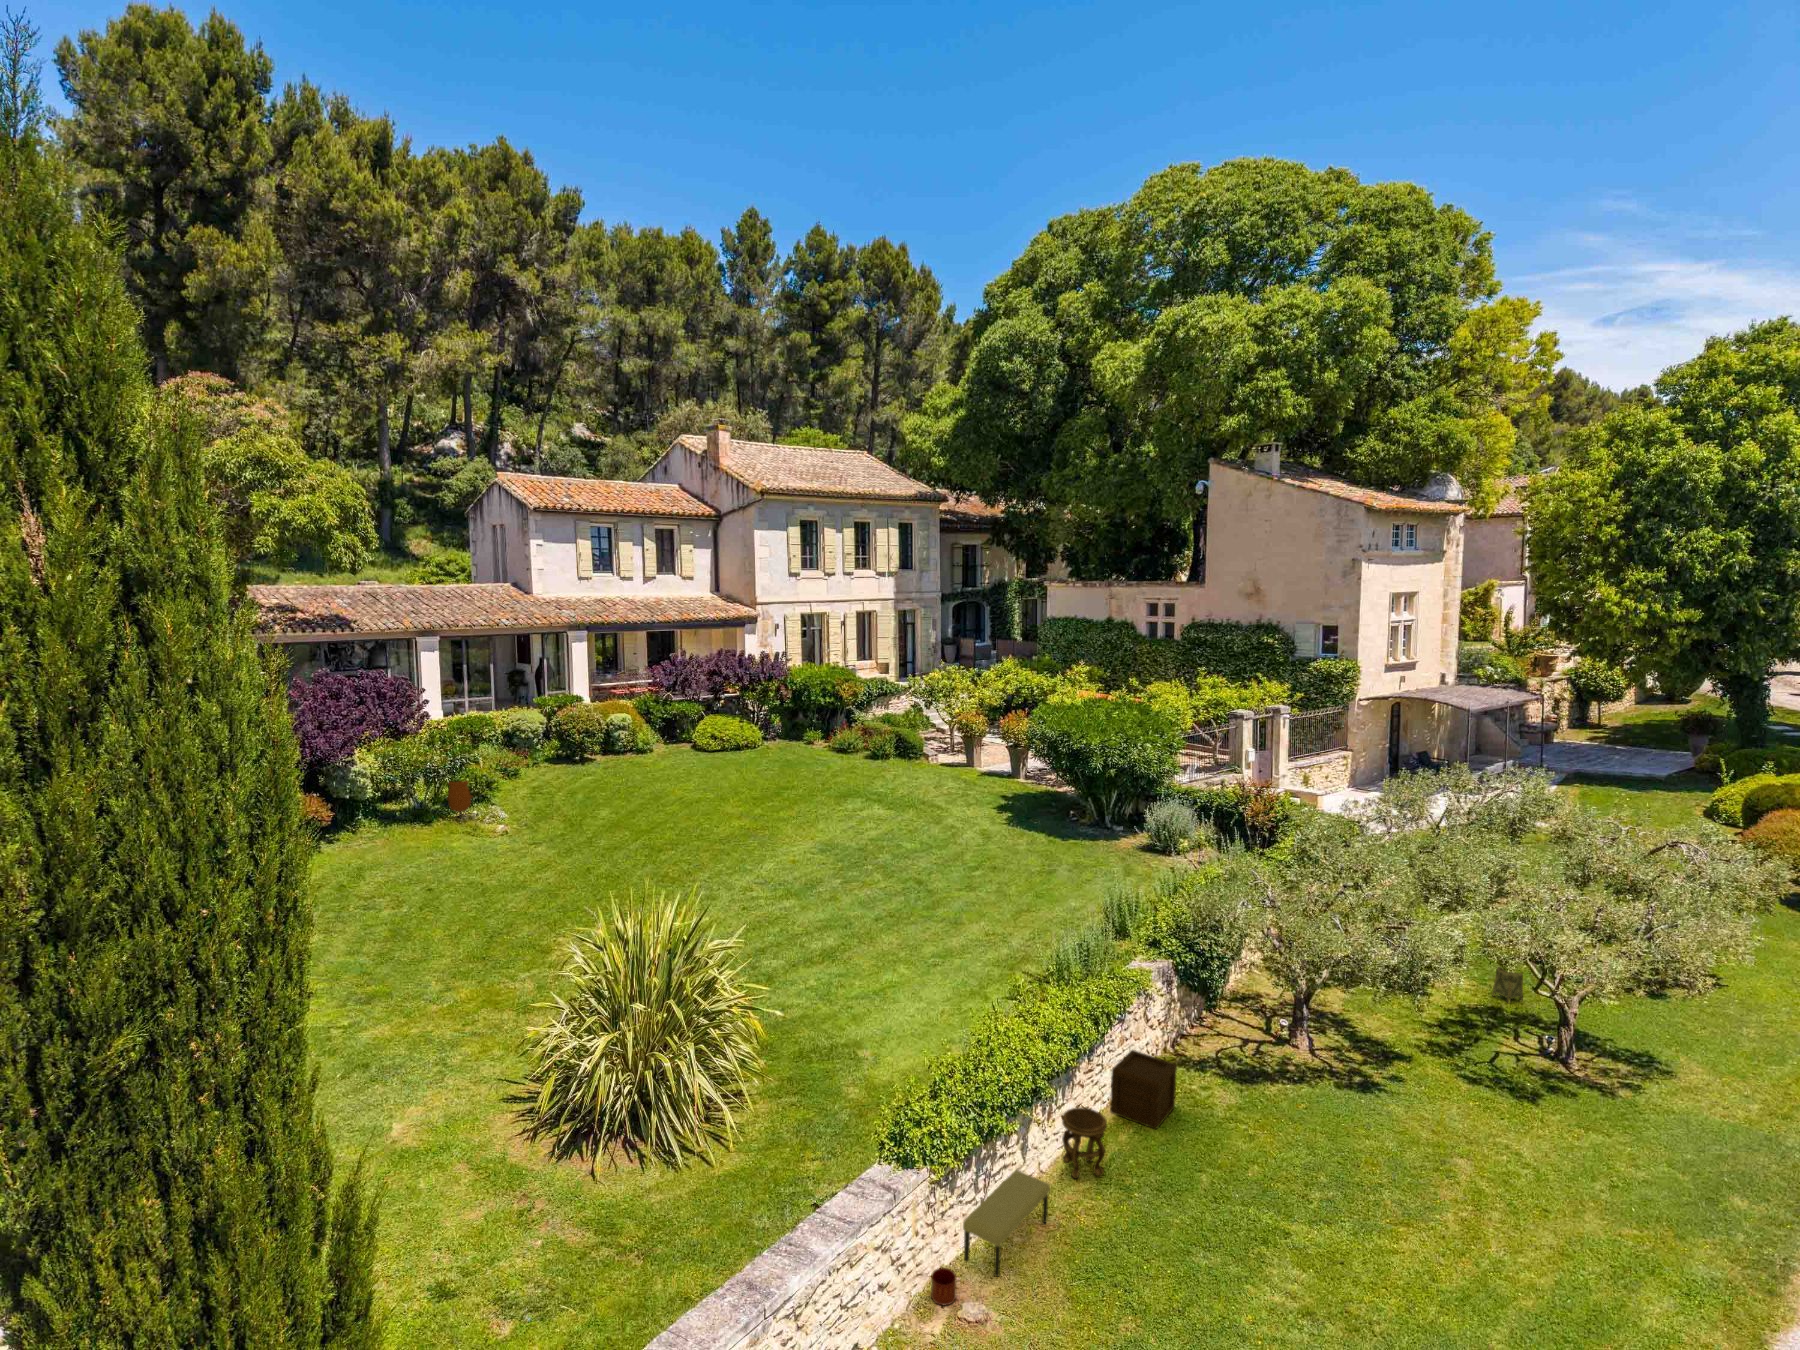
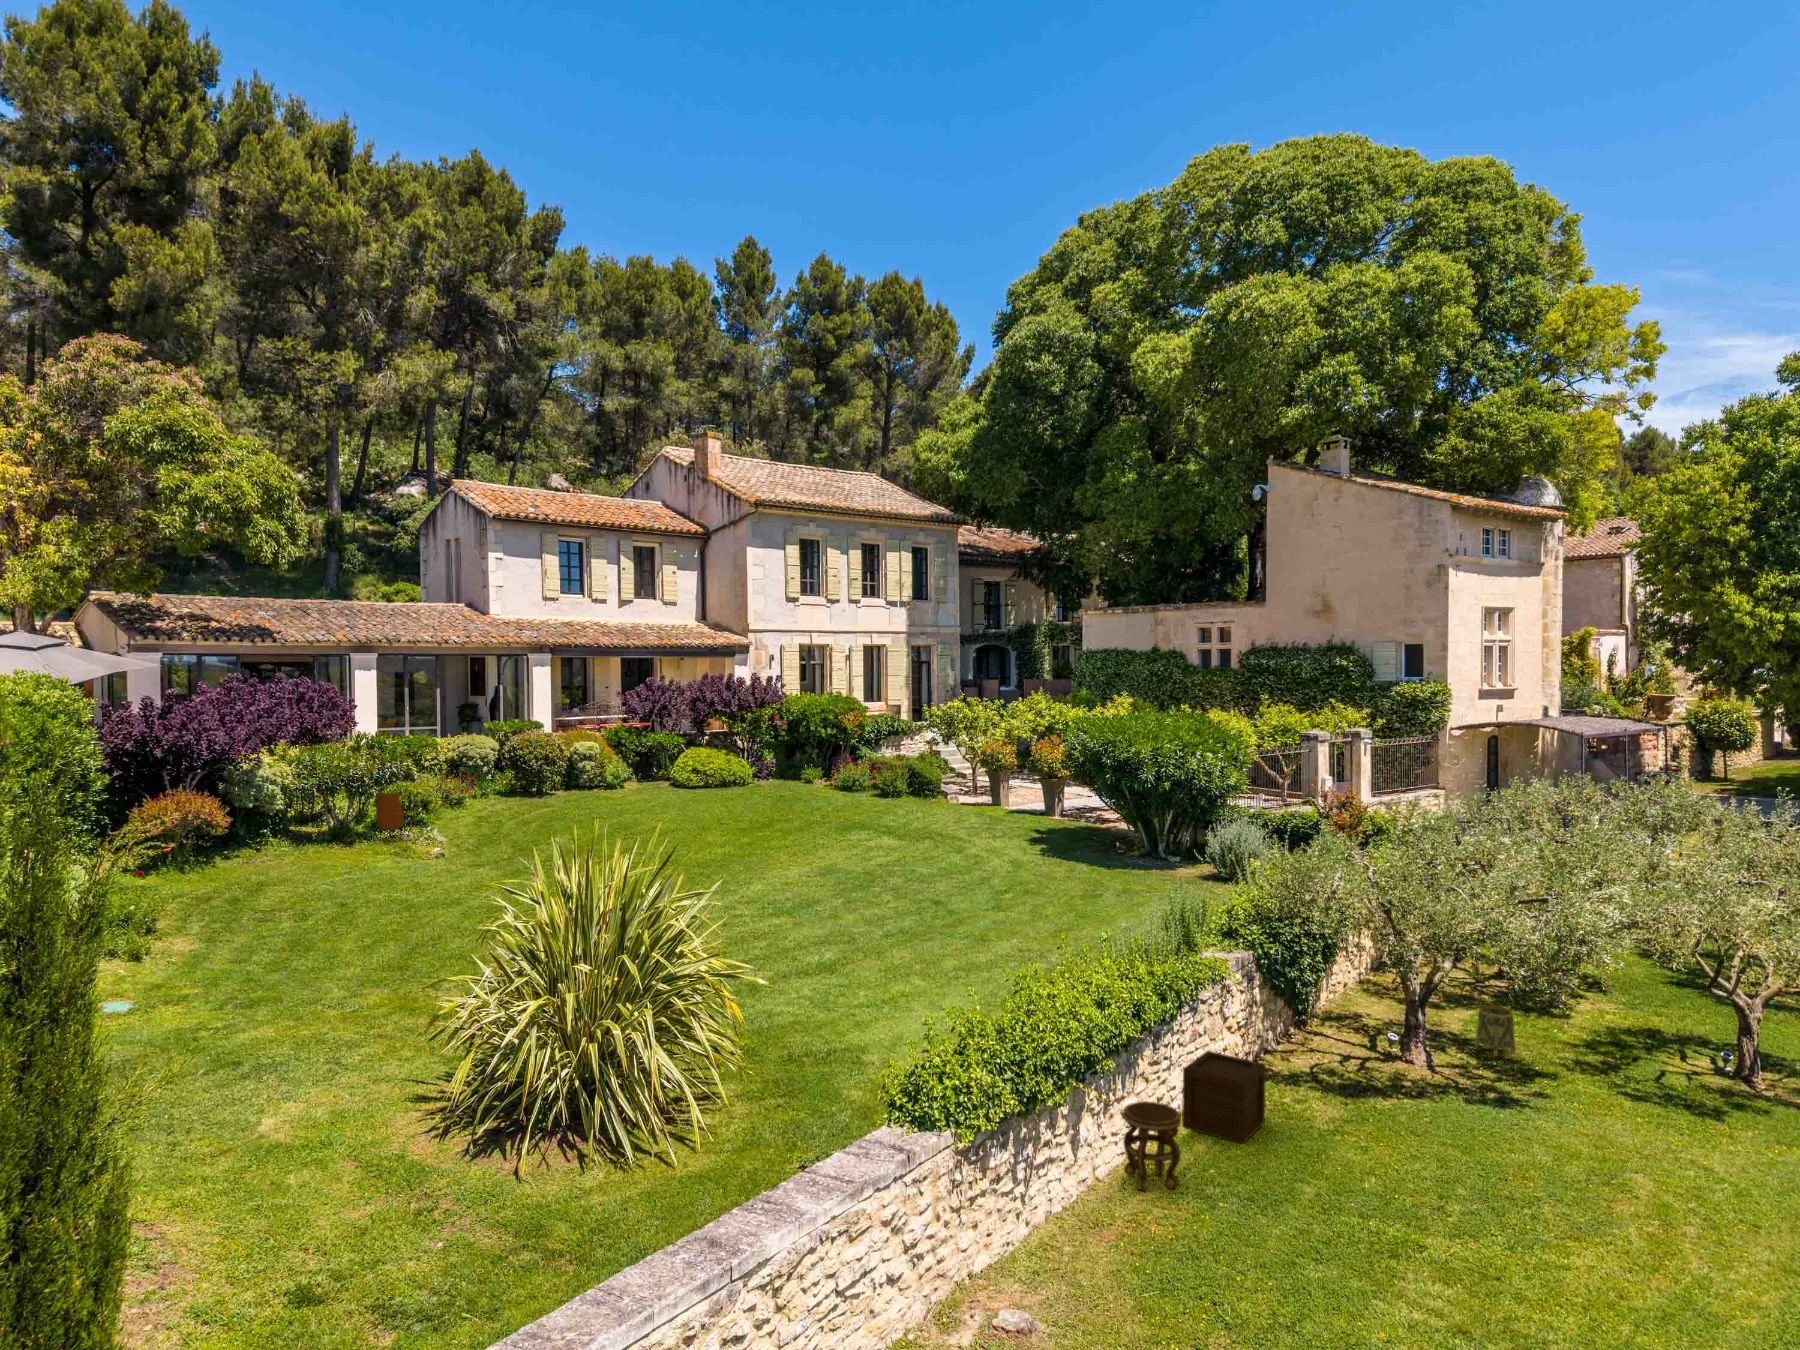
basket: present [1492,967,1523,1004] -> present [1475,1005,1515,1056]
bench: present [963,1170,1050,1277] -> none [997,1165,1111,1290]
planter: present [931,1268,956,1305] -> none [956,1270,990,1317]

